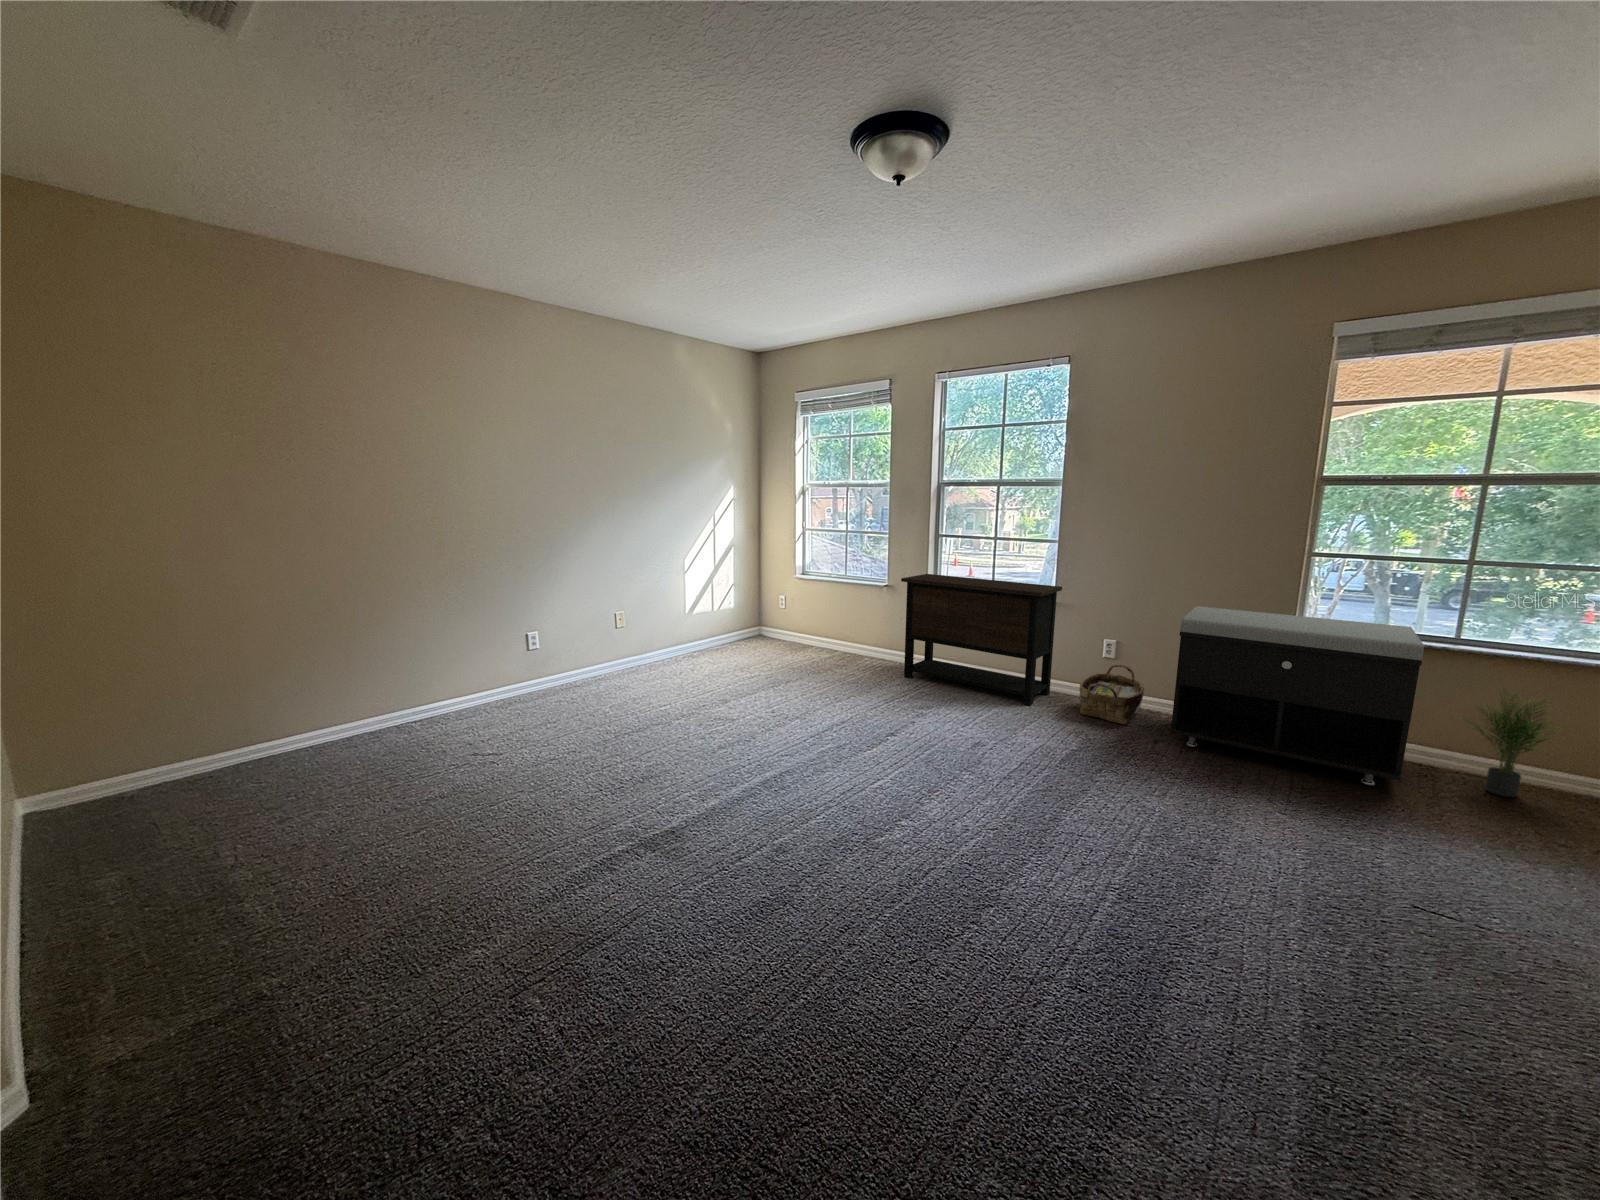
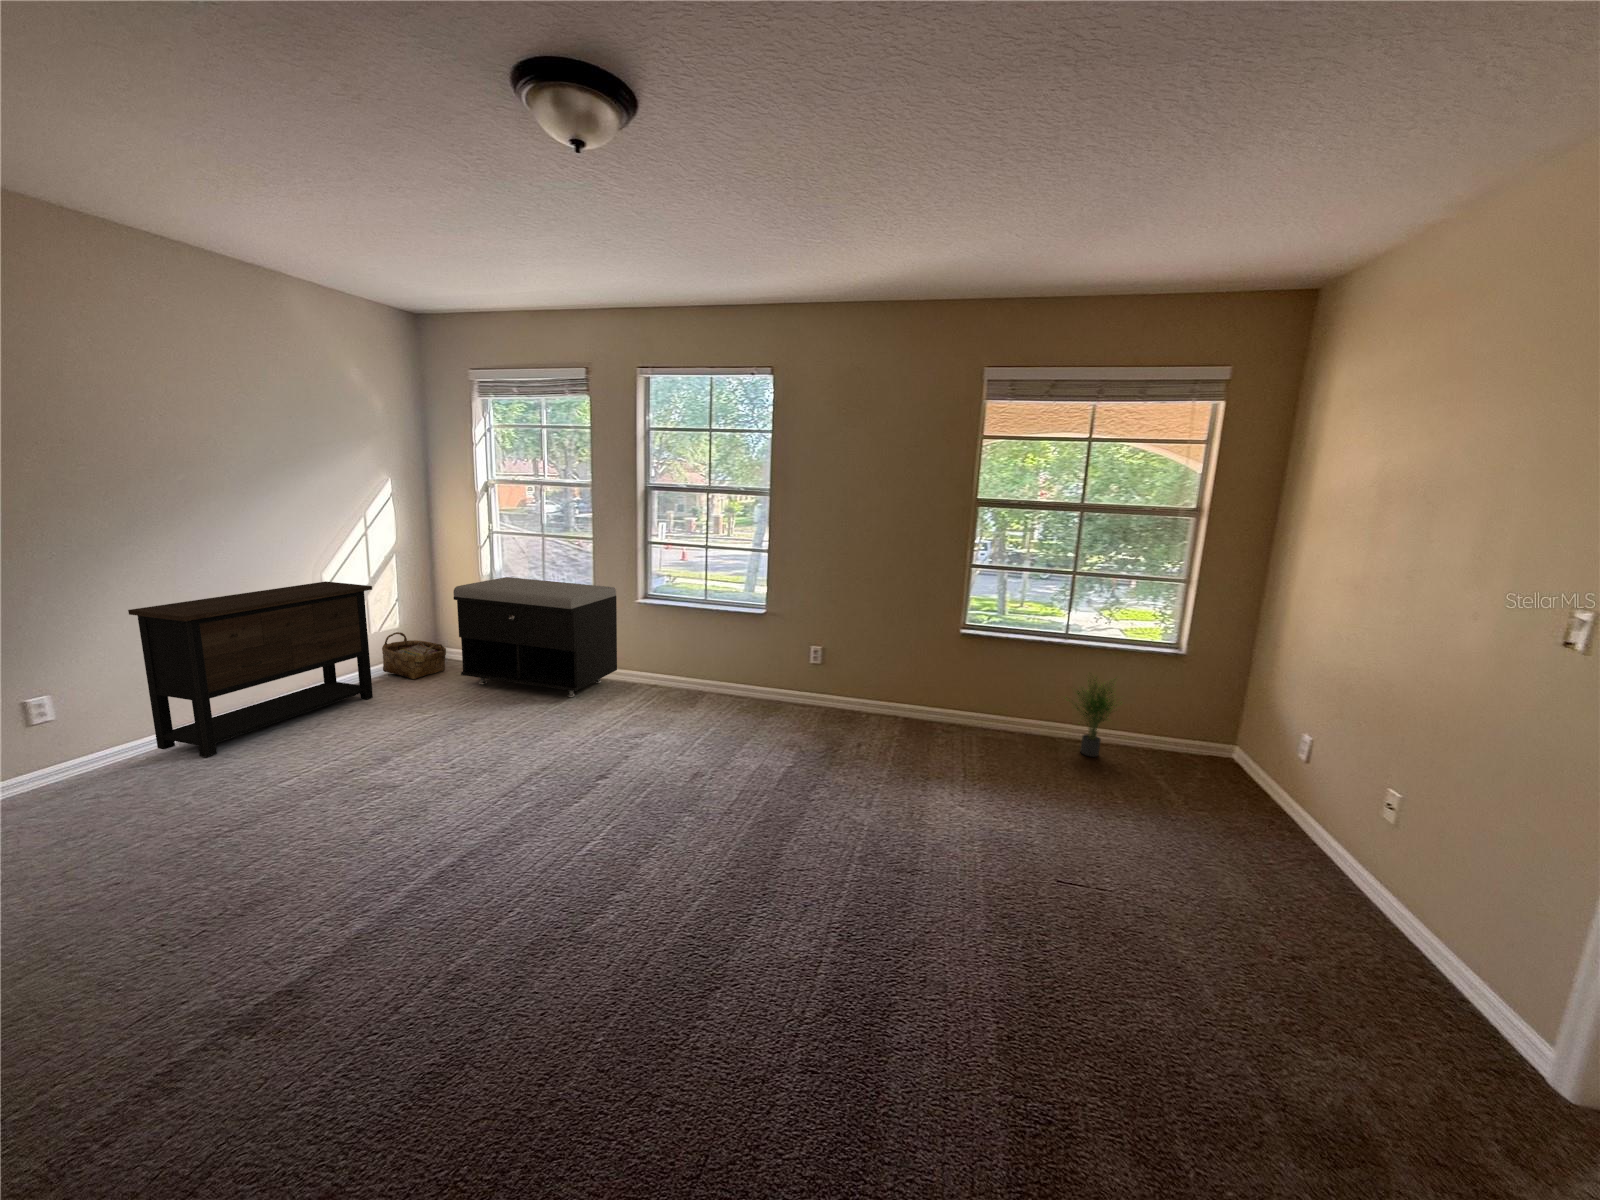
dresser: present [901,574,1062,705] -> present [128,581,373,757]
storage bench: present [1170,606,1424,786] -> present [453,577,617,697]
woven basket: present [1079,665,1144,725] -> present [382,632,446,679]

